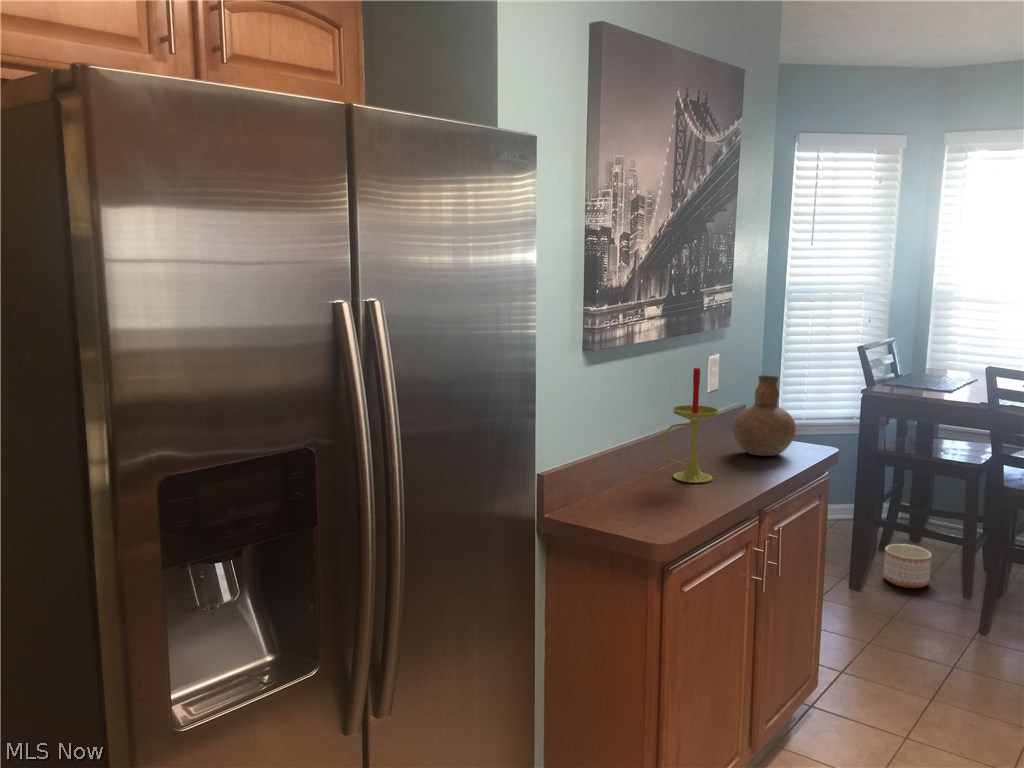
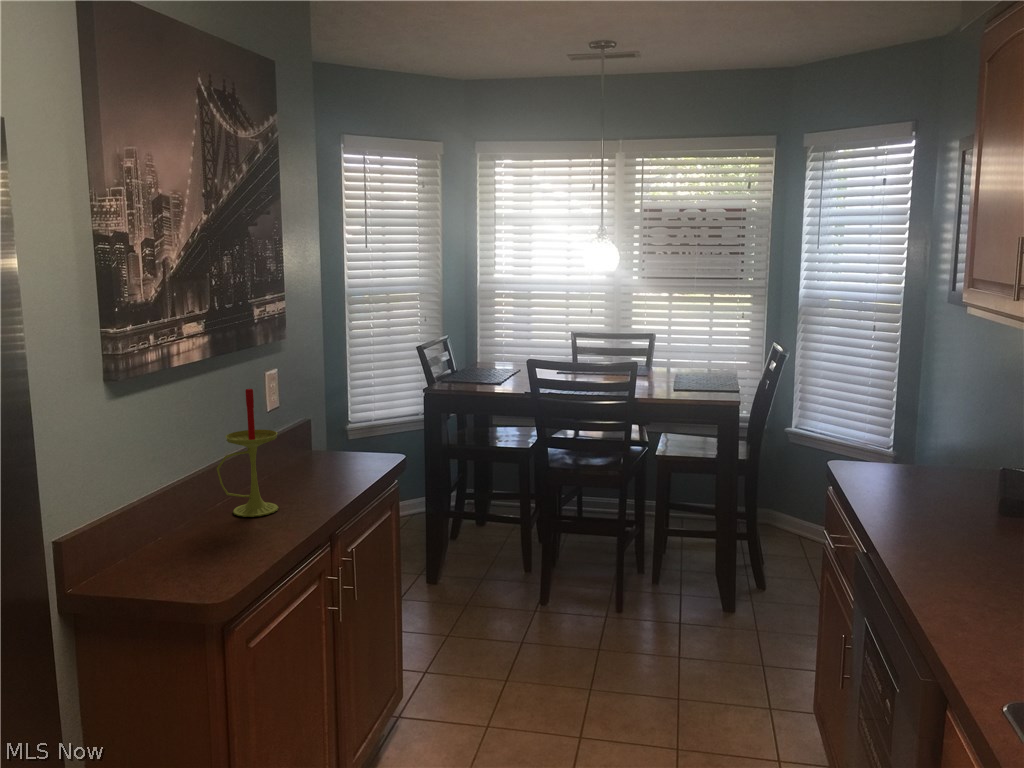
vase: present [733,375,796,456] -> none [297,388,362,473]
planter: present [883,544,931,588] -> none [457,531,497,573]

